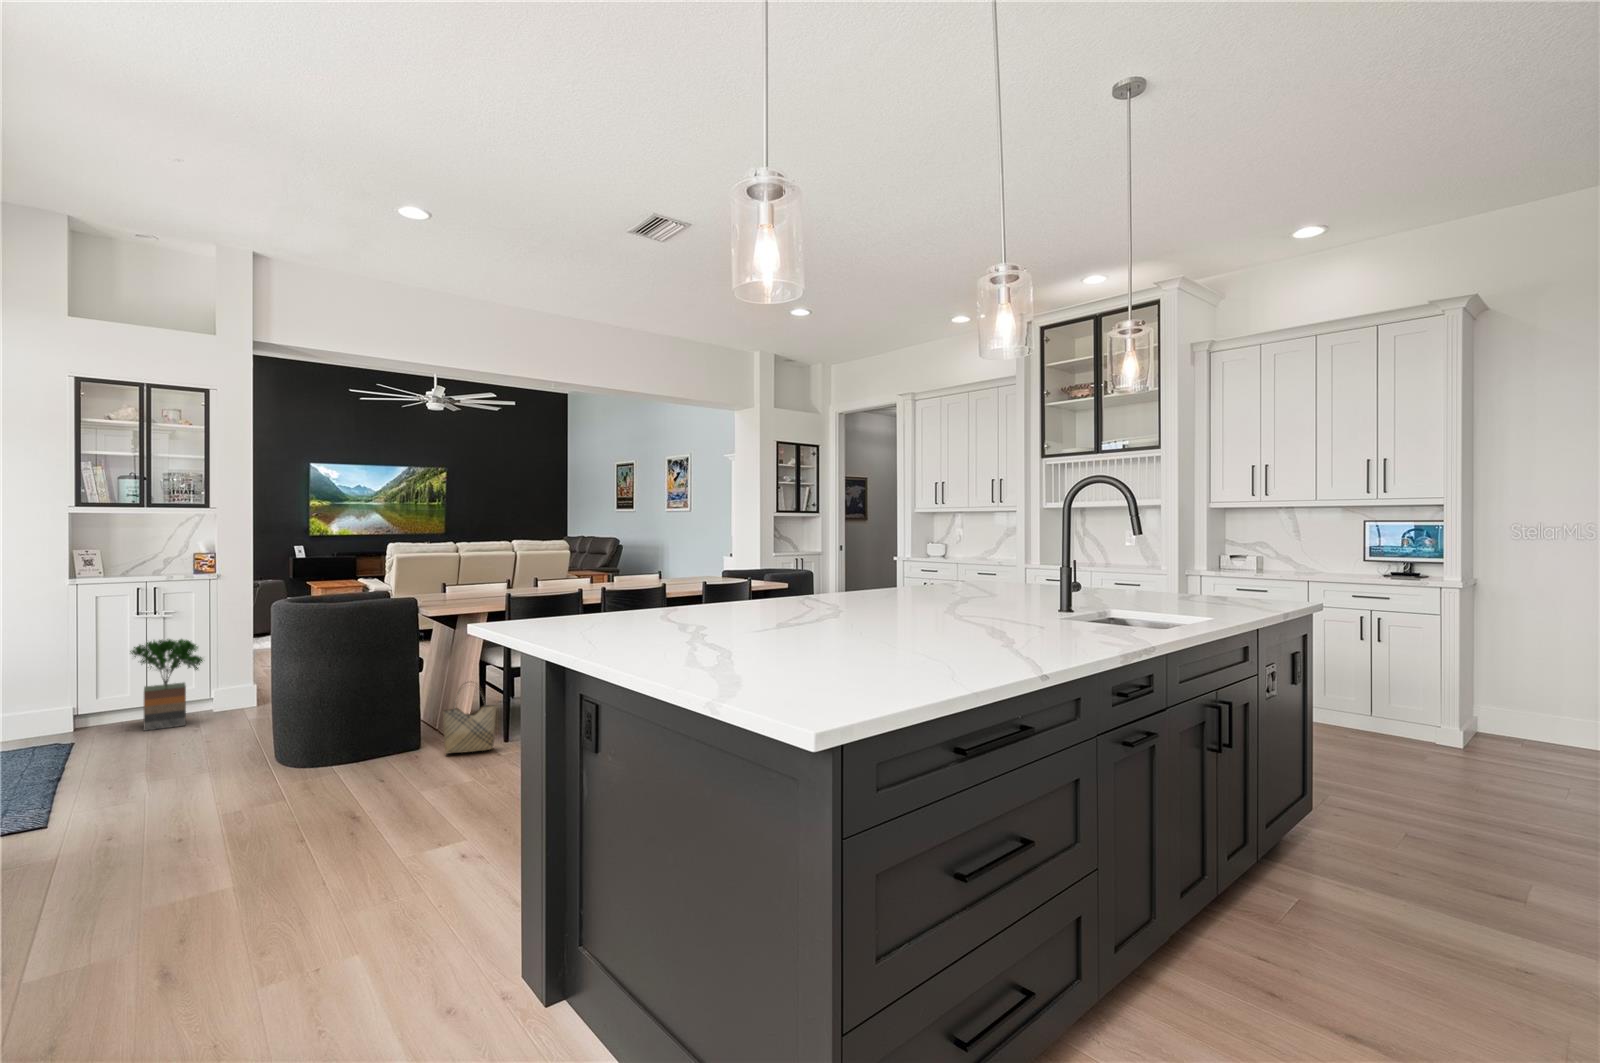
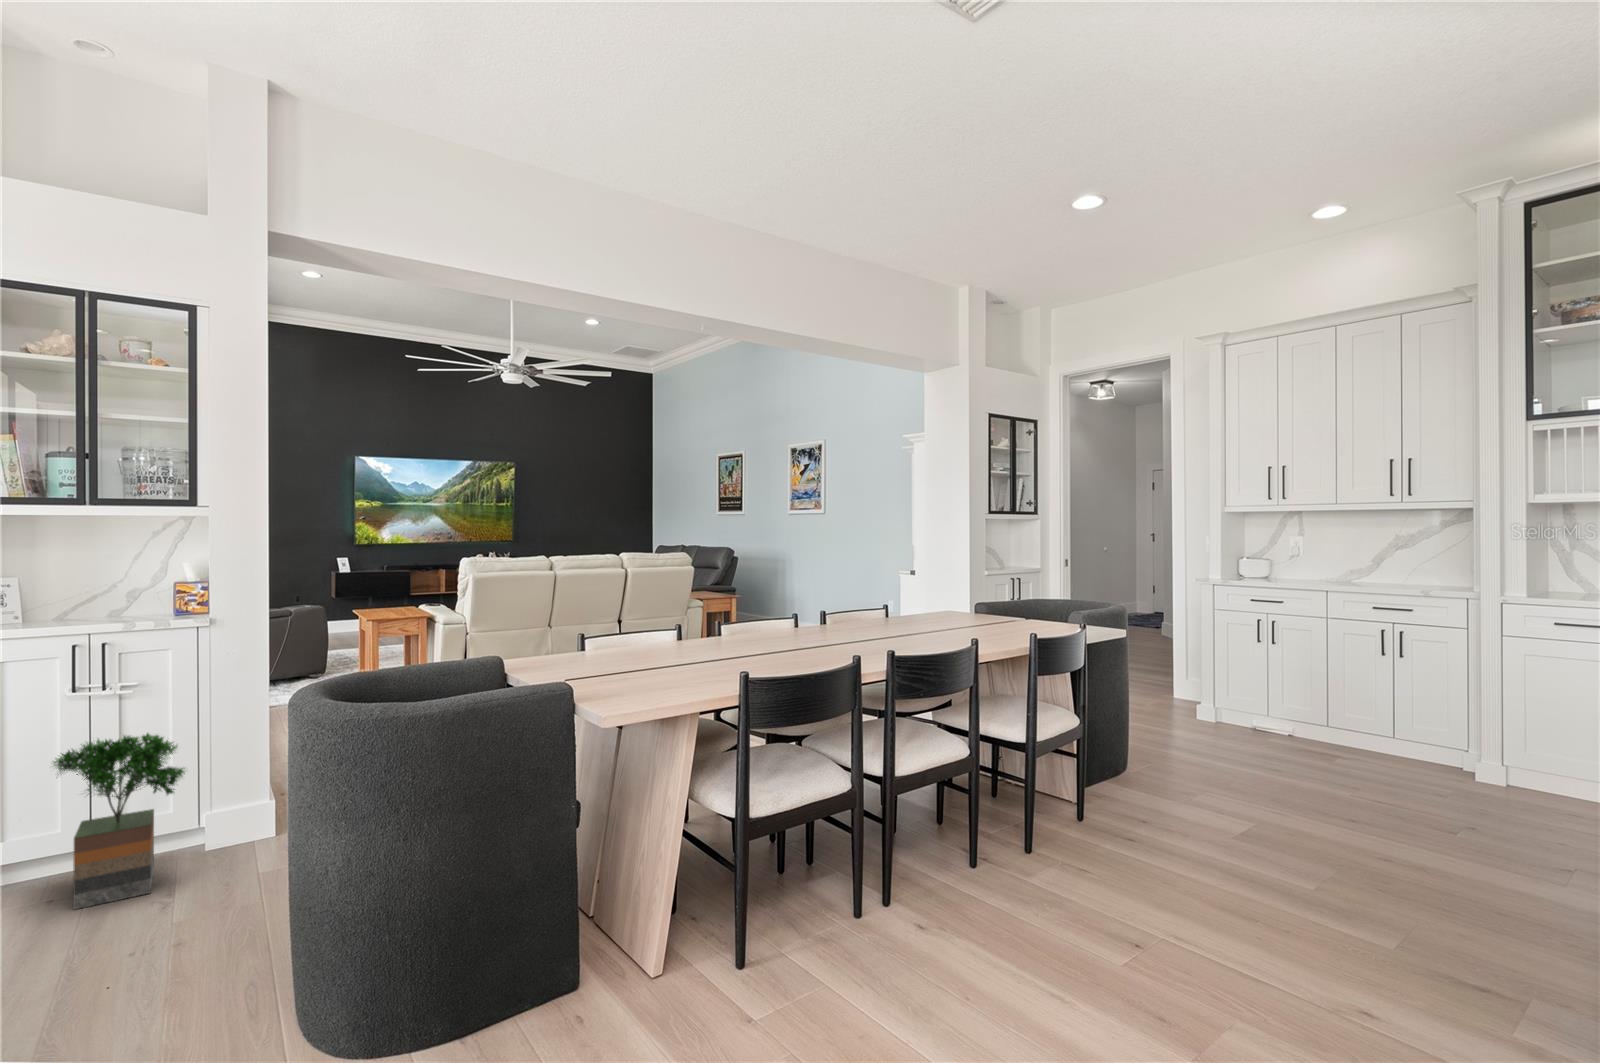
woven basket: present [442,688,496,753] -> none [634,849,735,1015]

